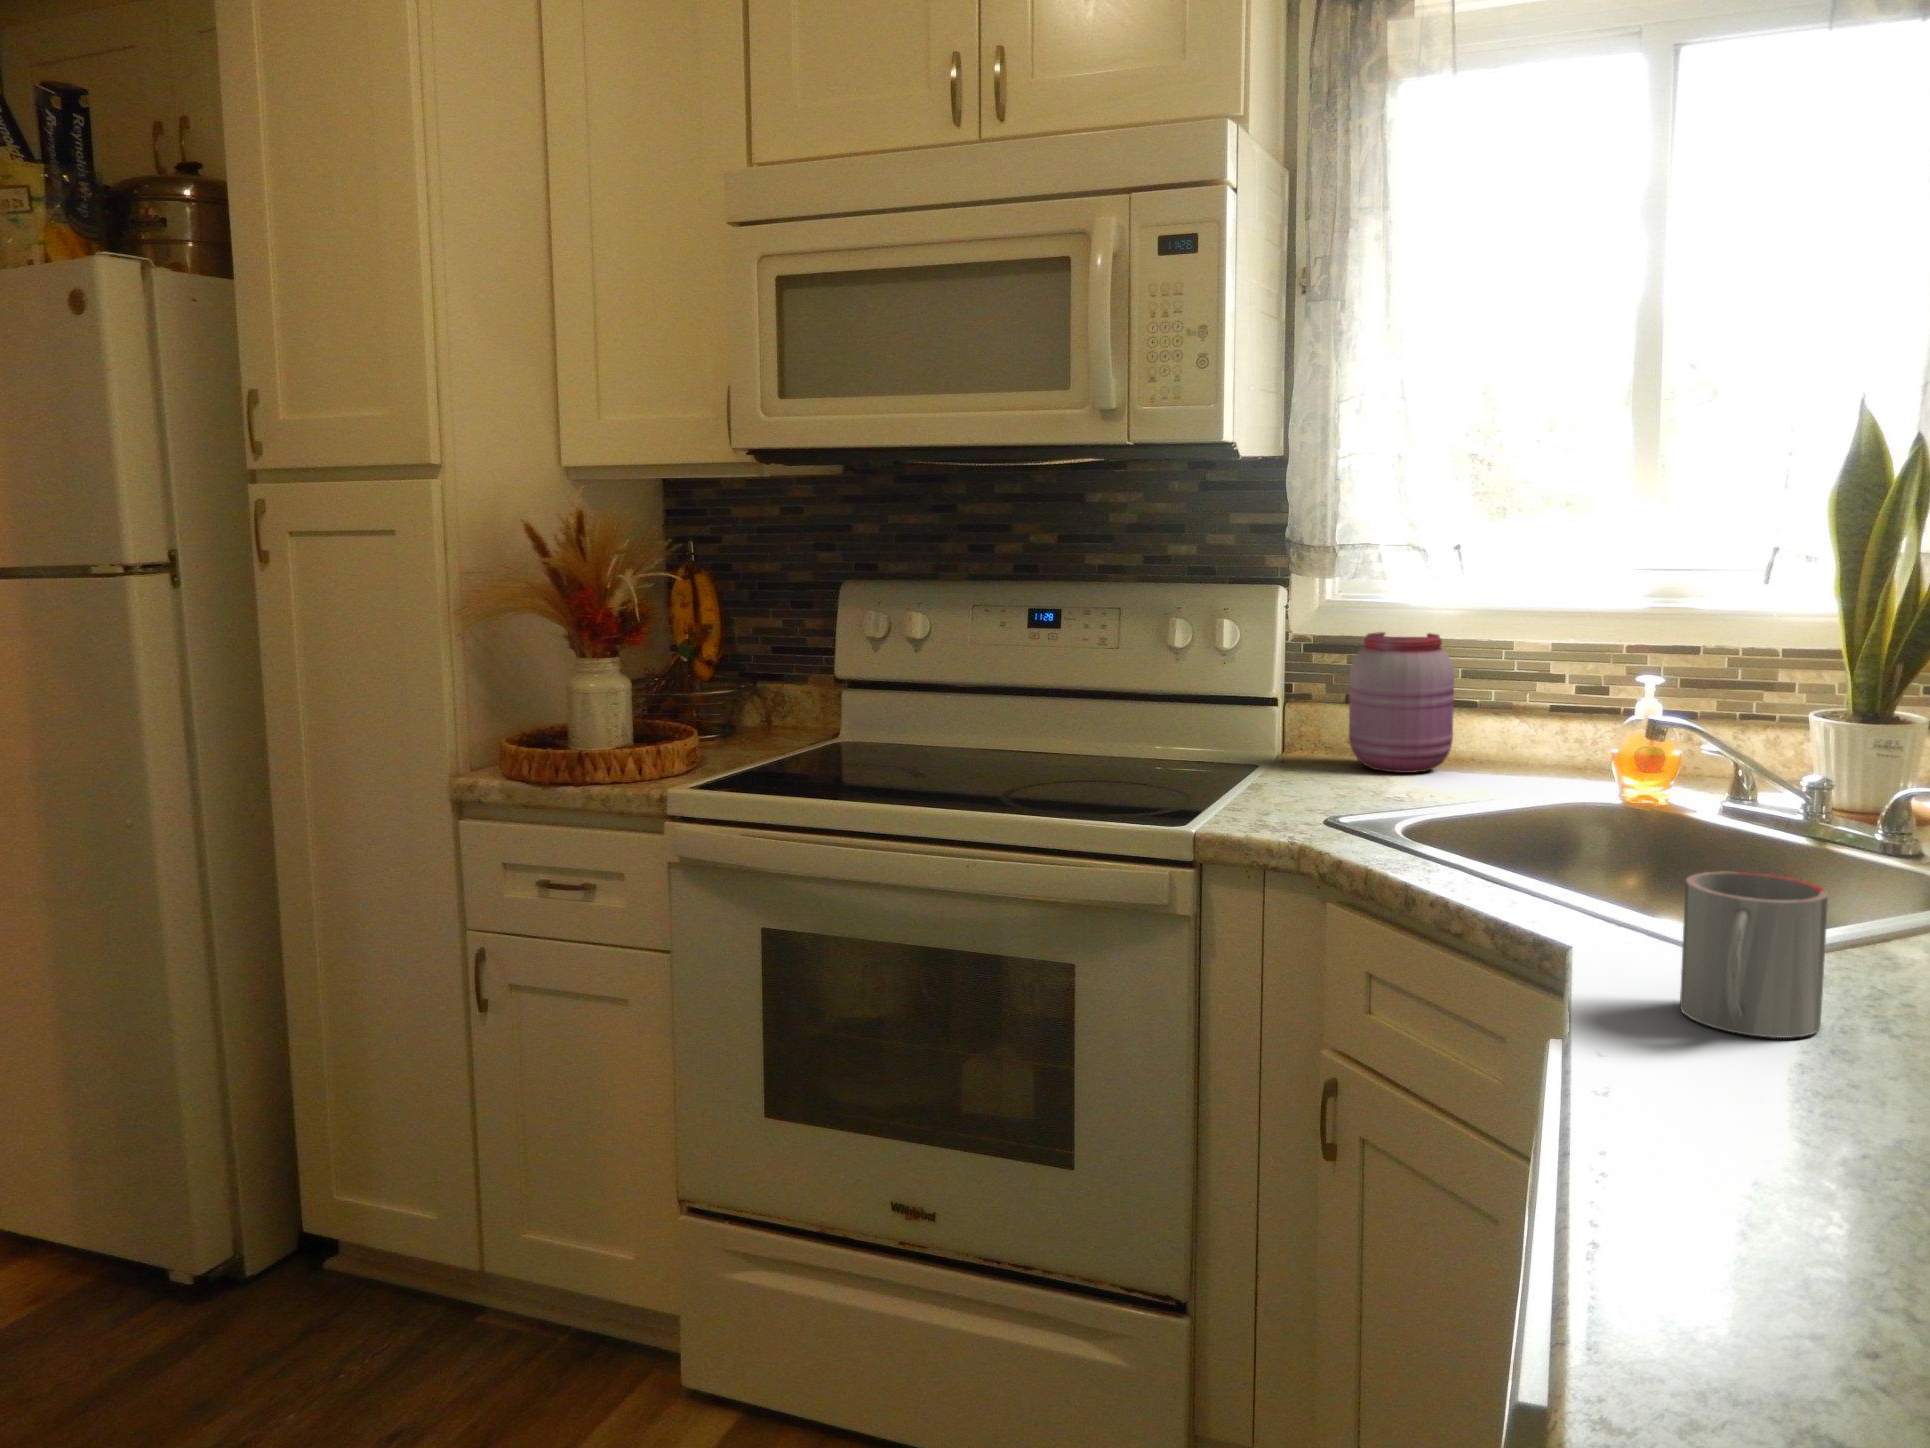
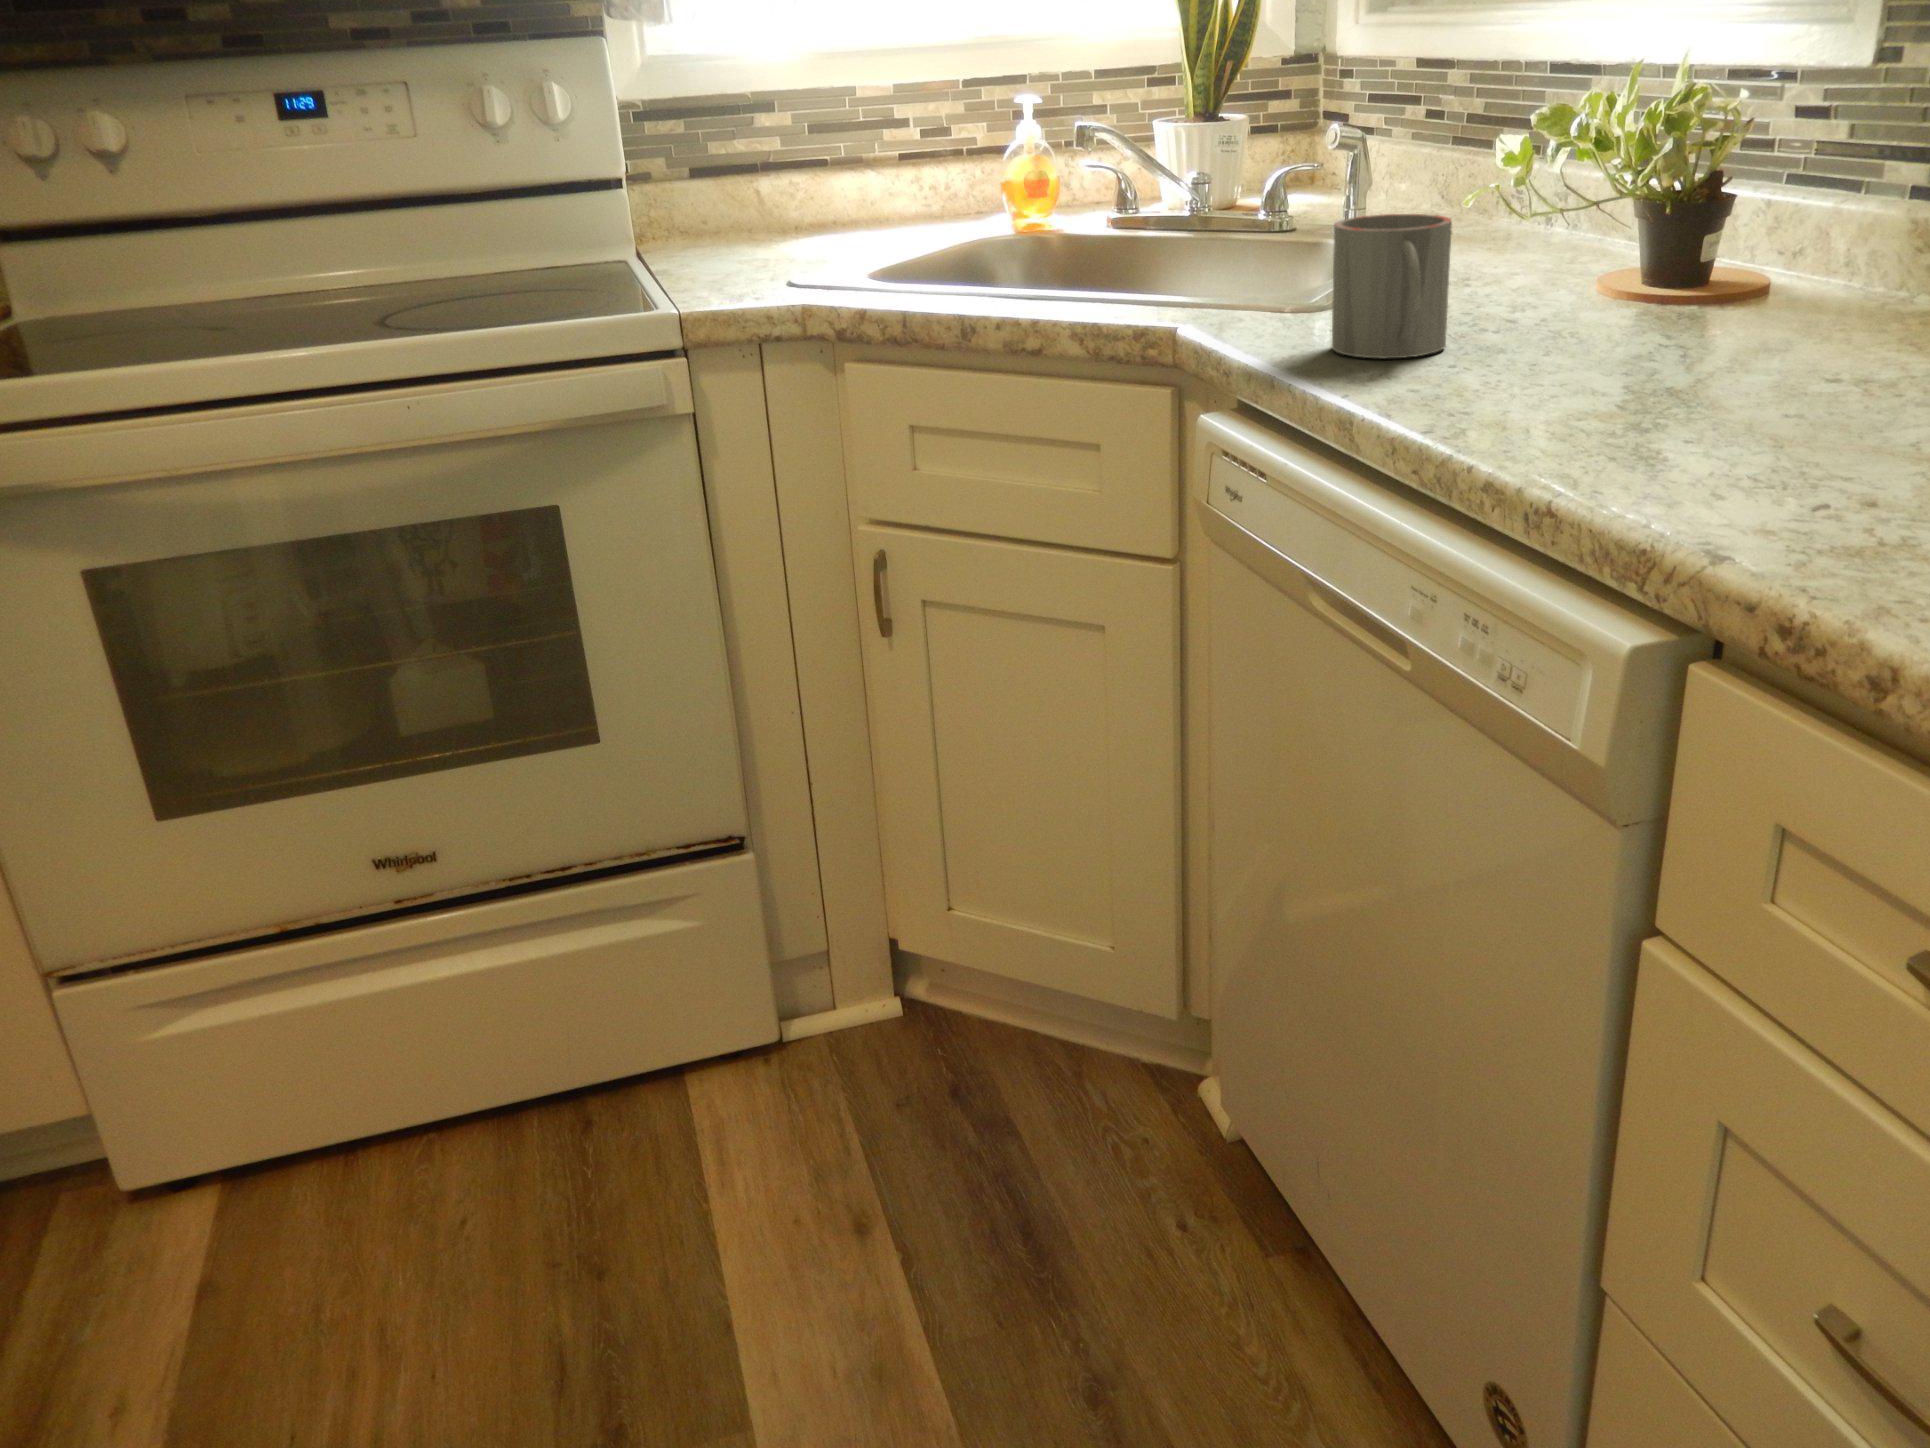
jar: present [1349,632,1455,773] -> none [693,85,814,250]

